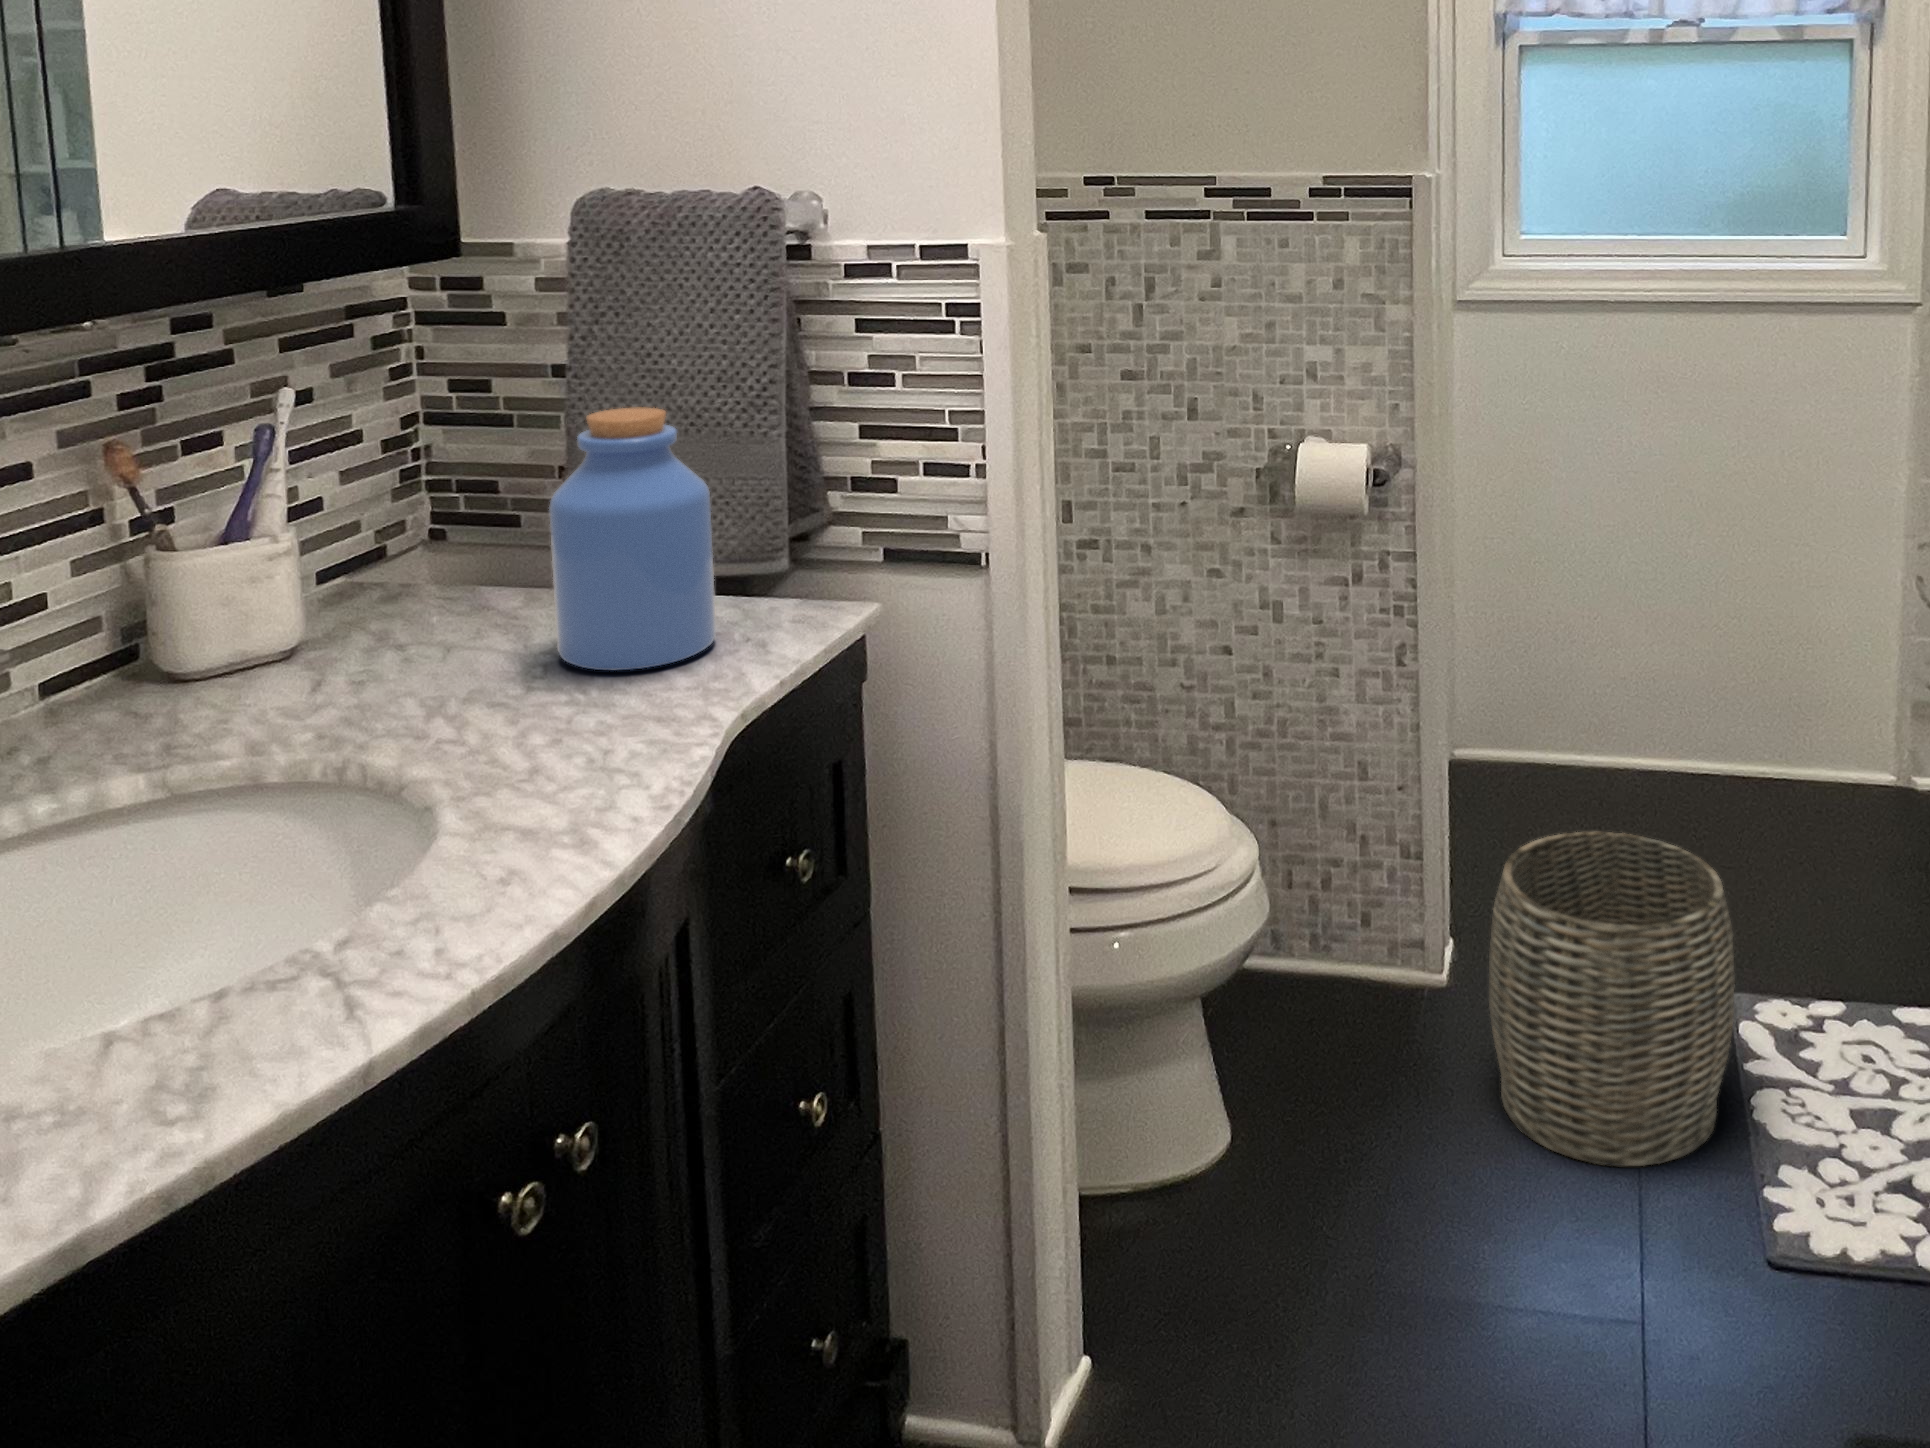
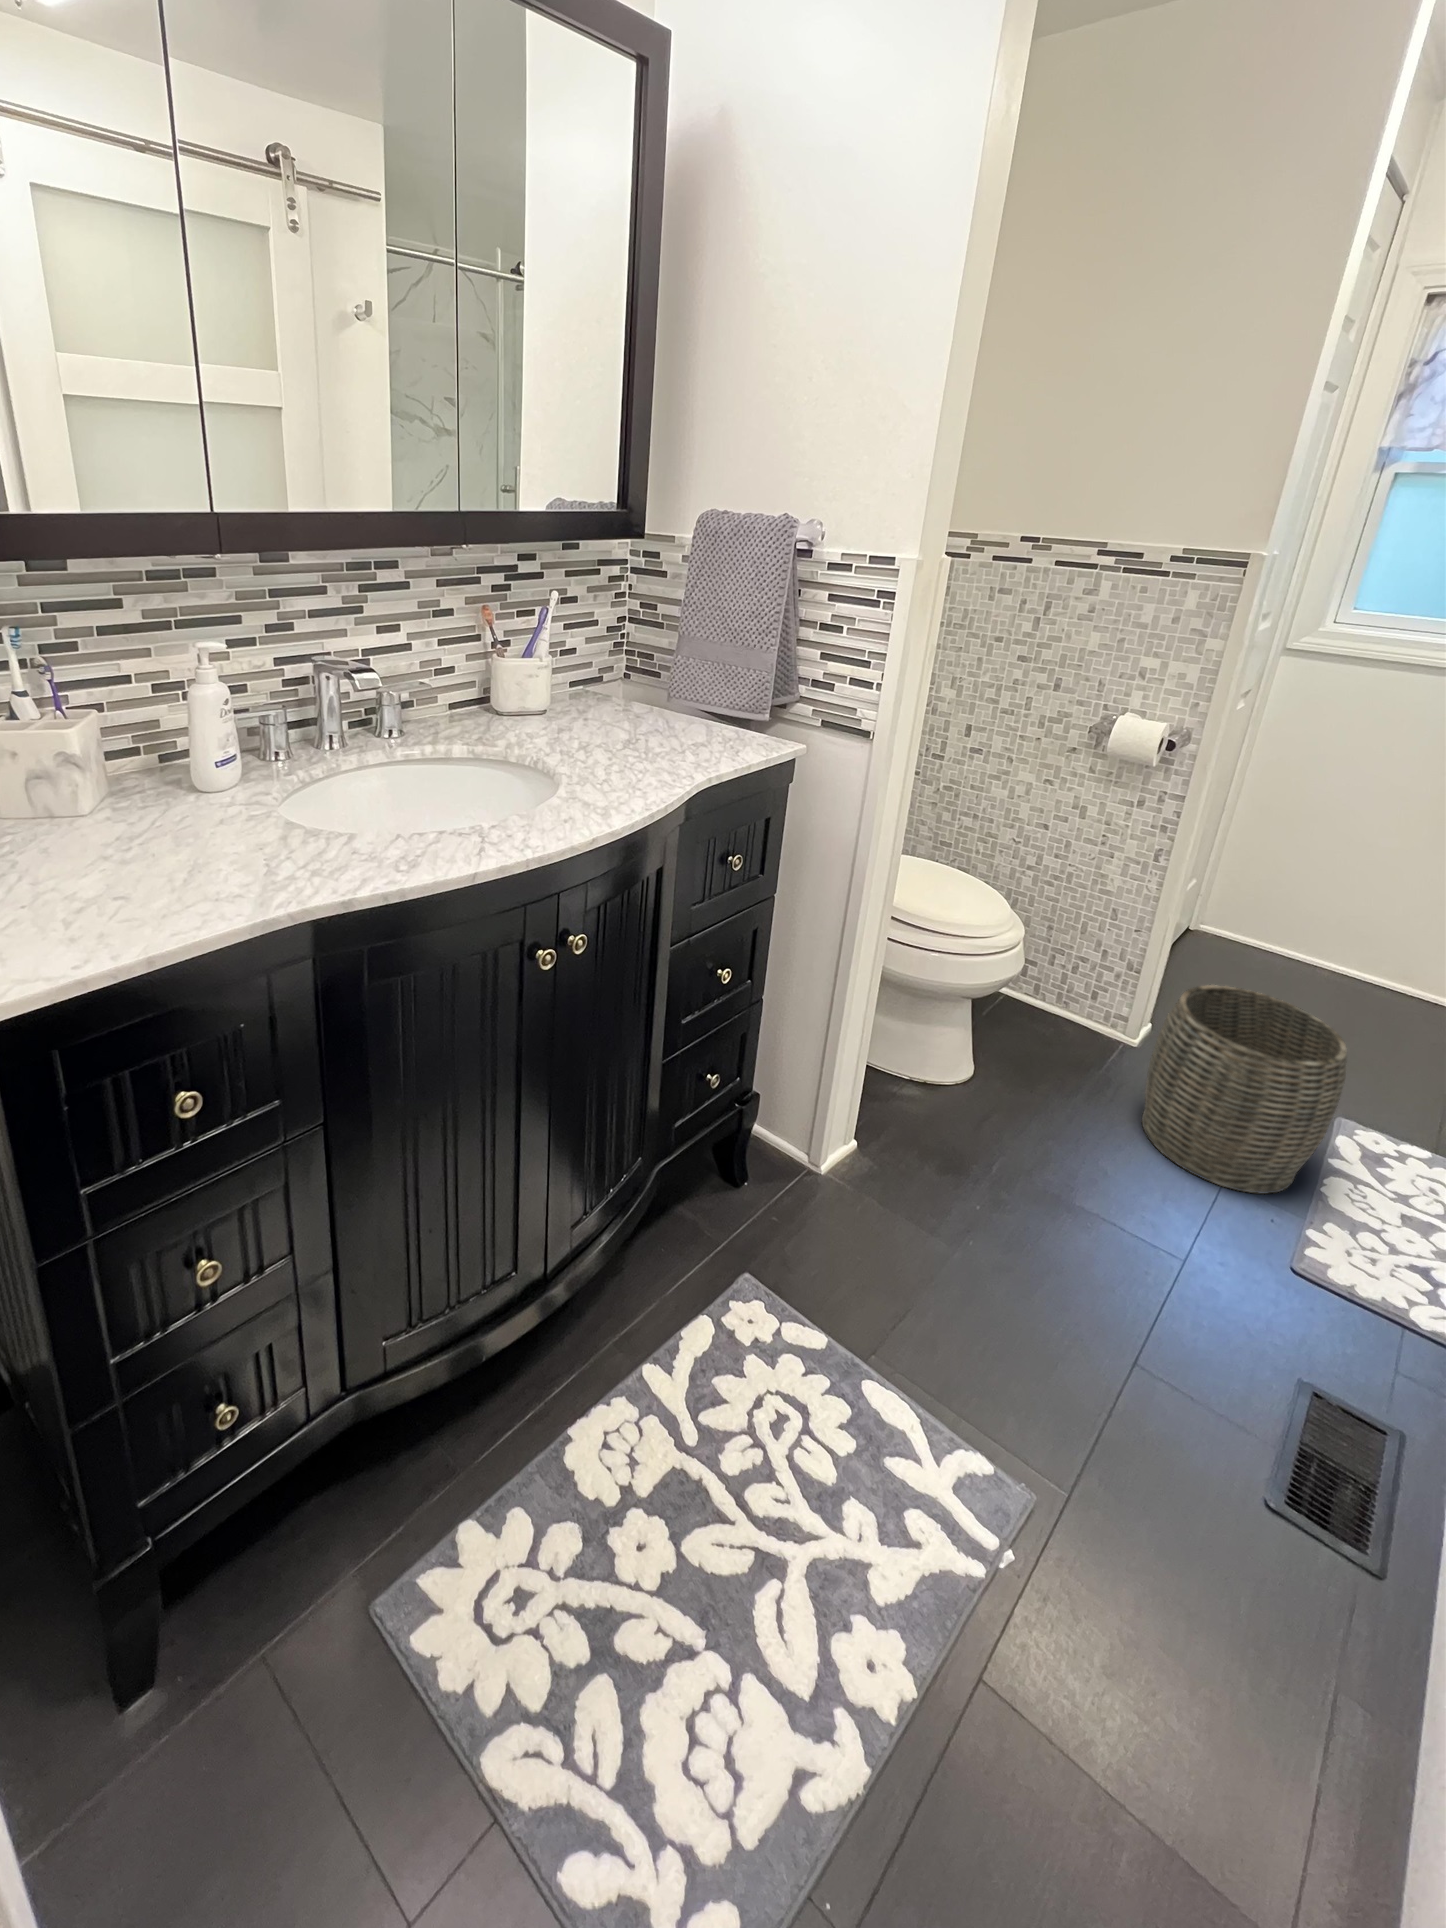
jar: present [549,407,716,670] -> none [647,622,727,751]

